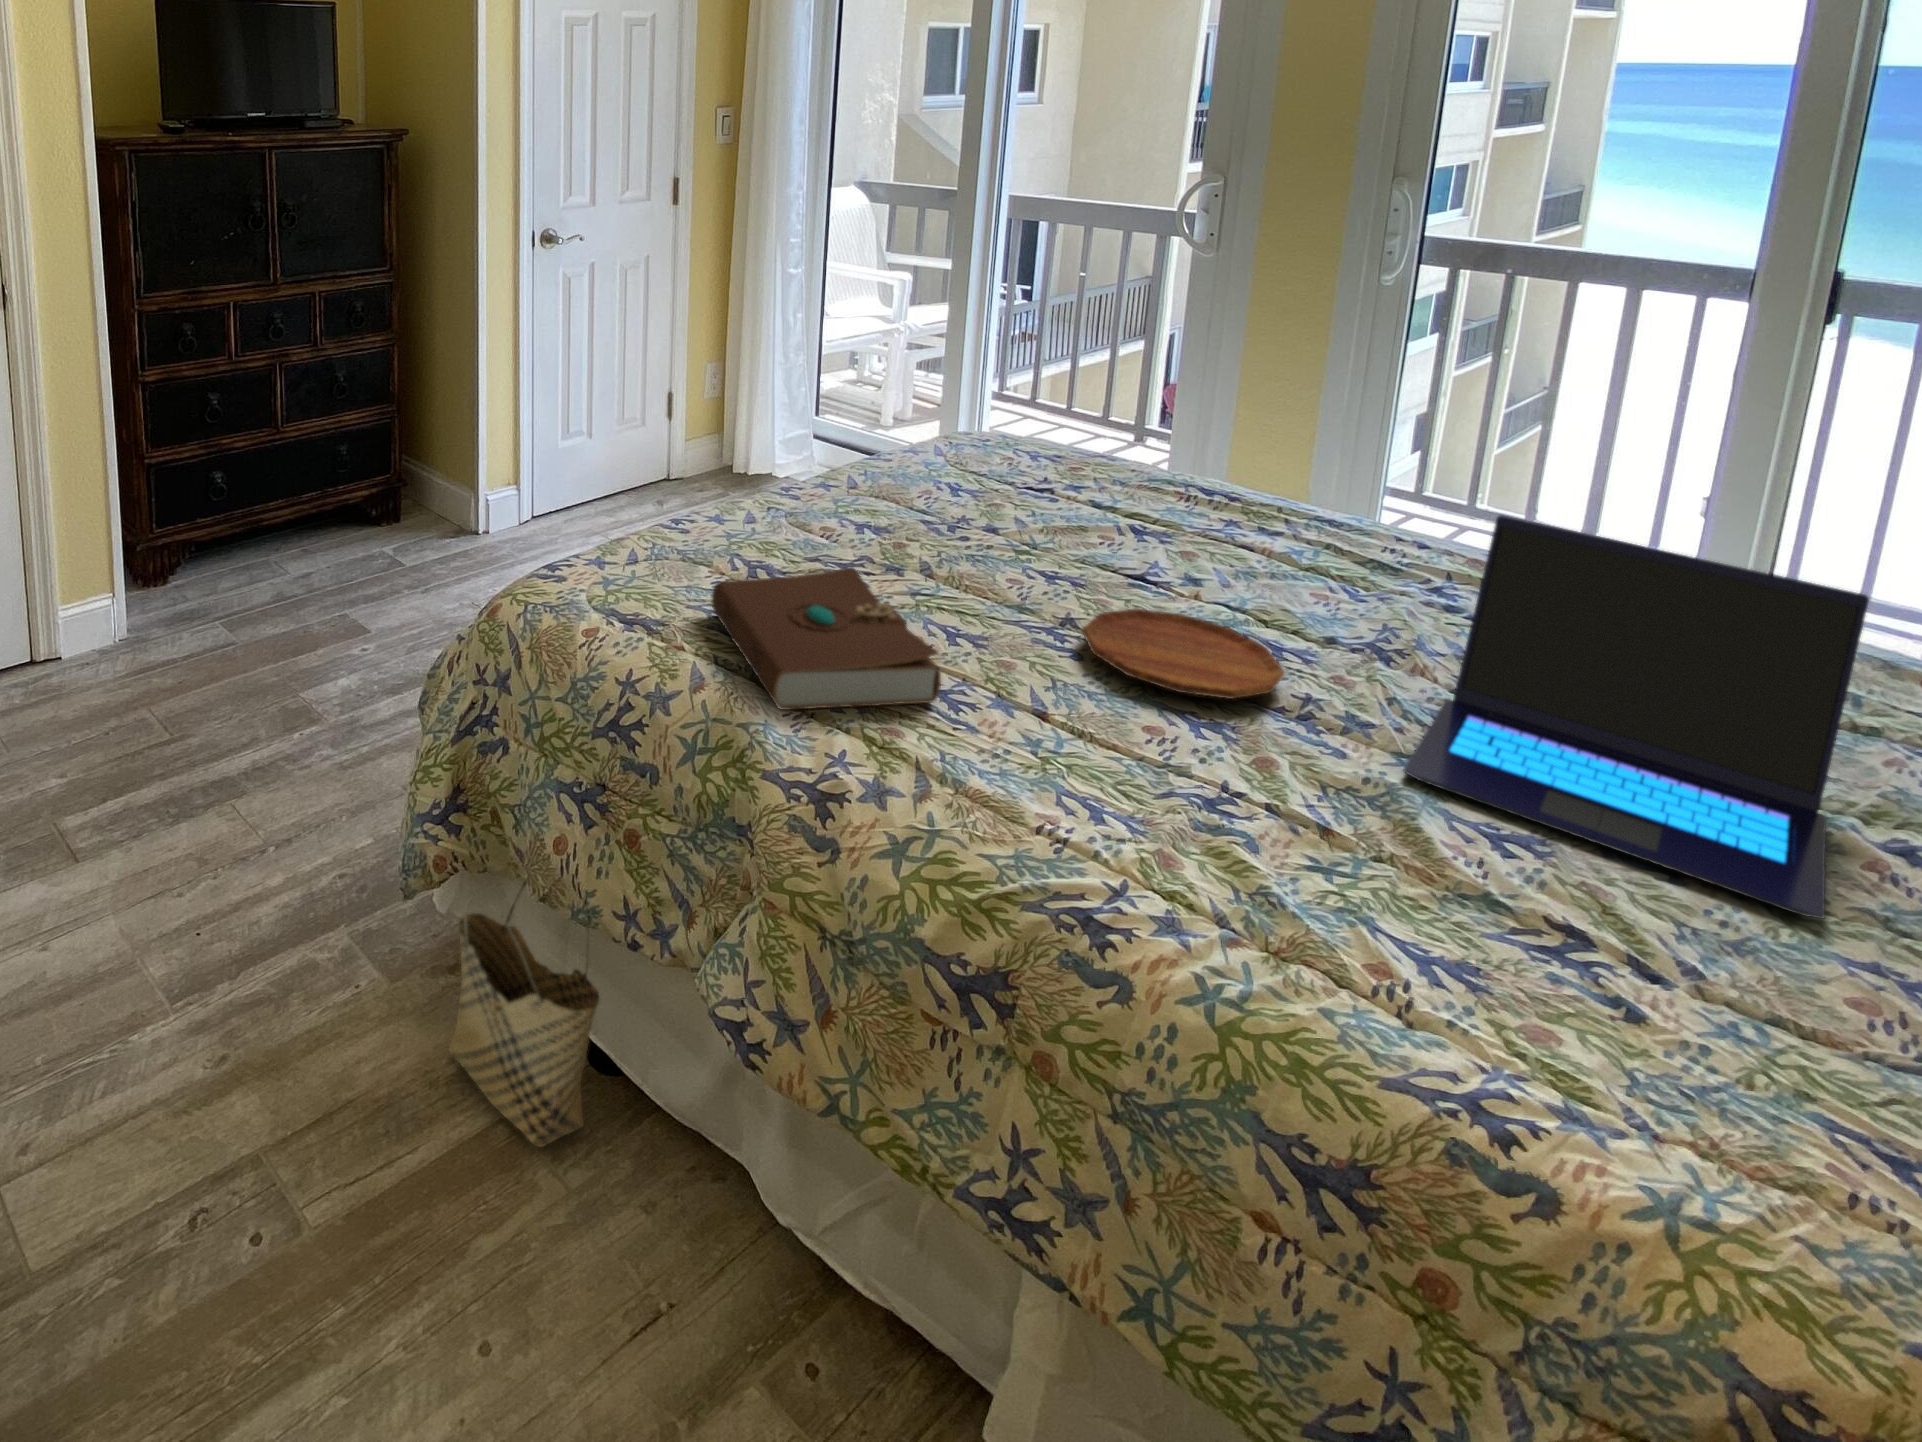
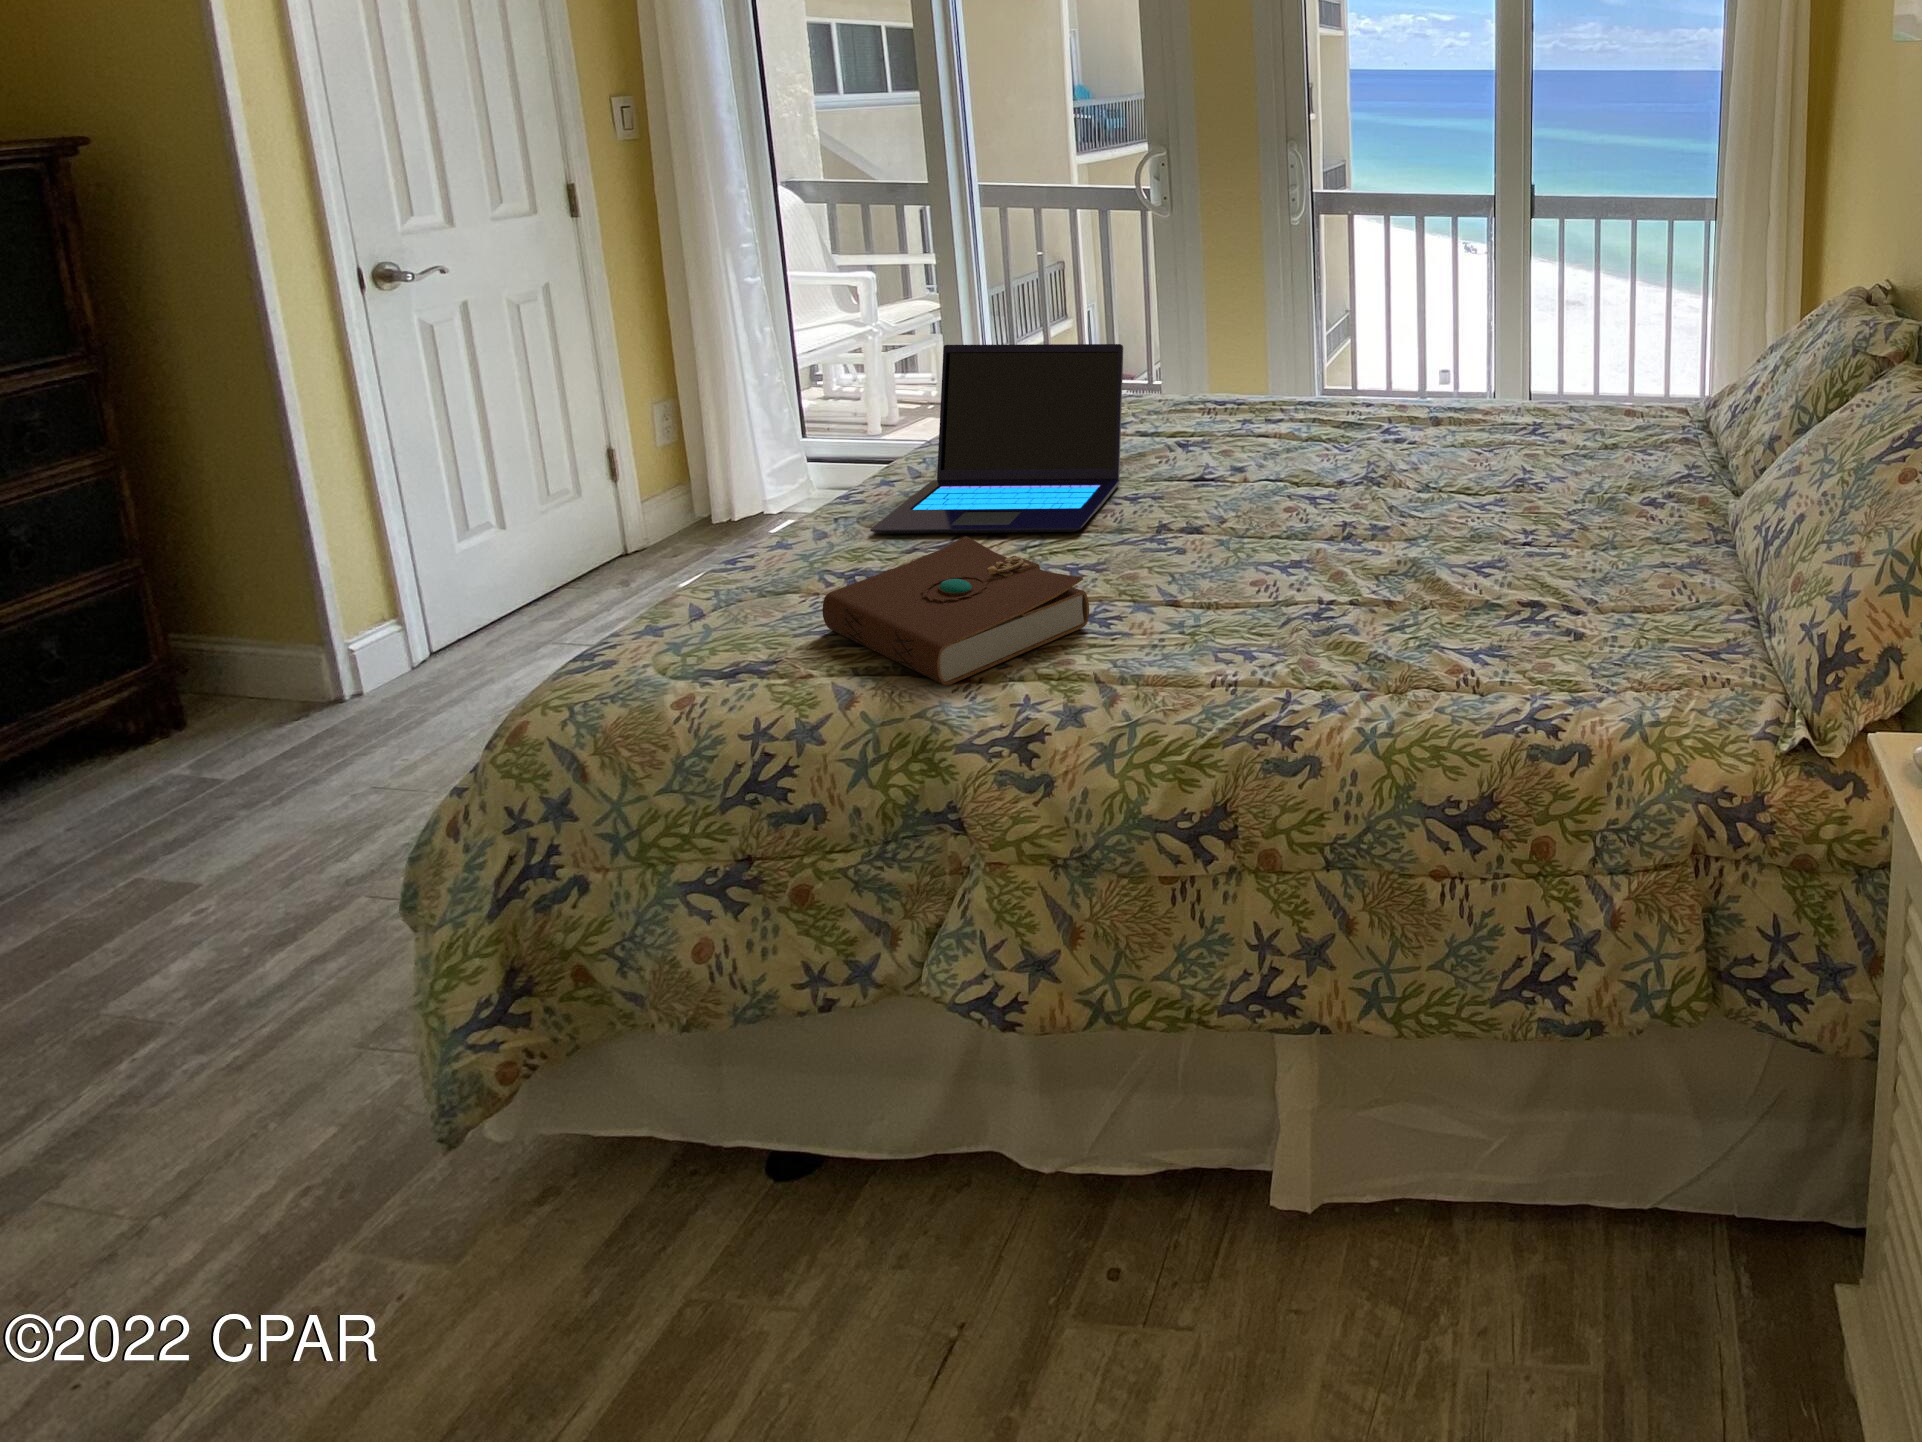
laptop: present [1403,515,1869,919] -> present [870,344,1123,534]
tray: present [1081,608,1285,699] -> none [1178,493,1328,550]
woven basket: present [449,877,599,1147] -> none [562,977,799,1305]

